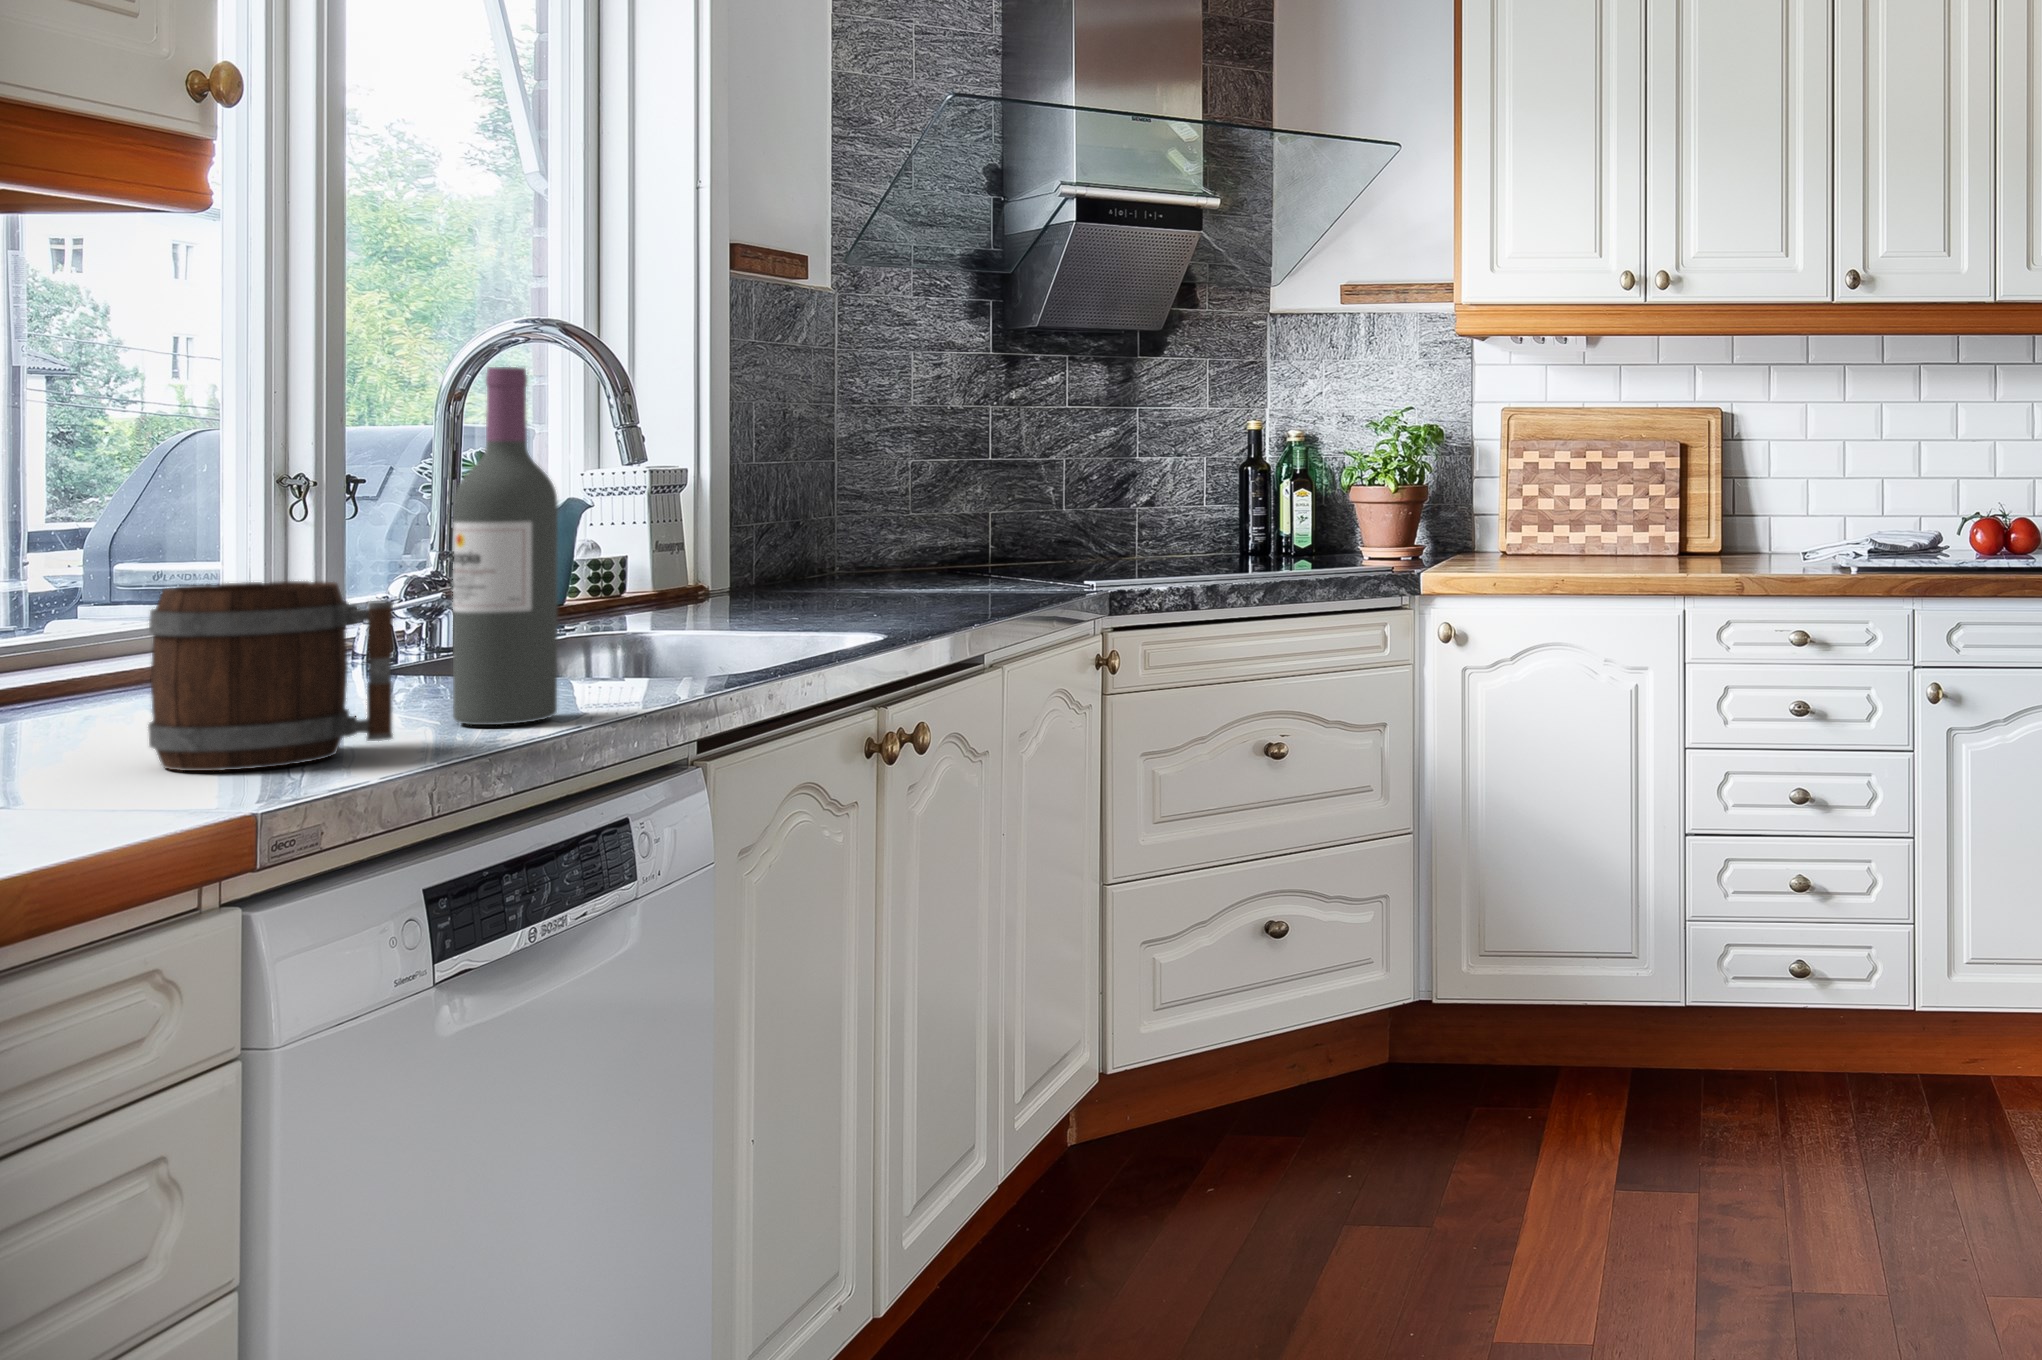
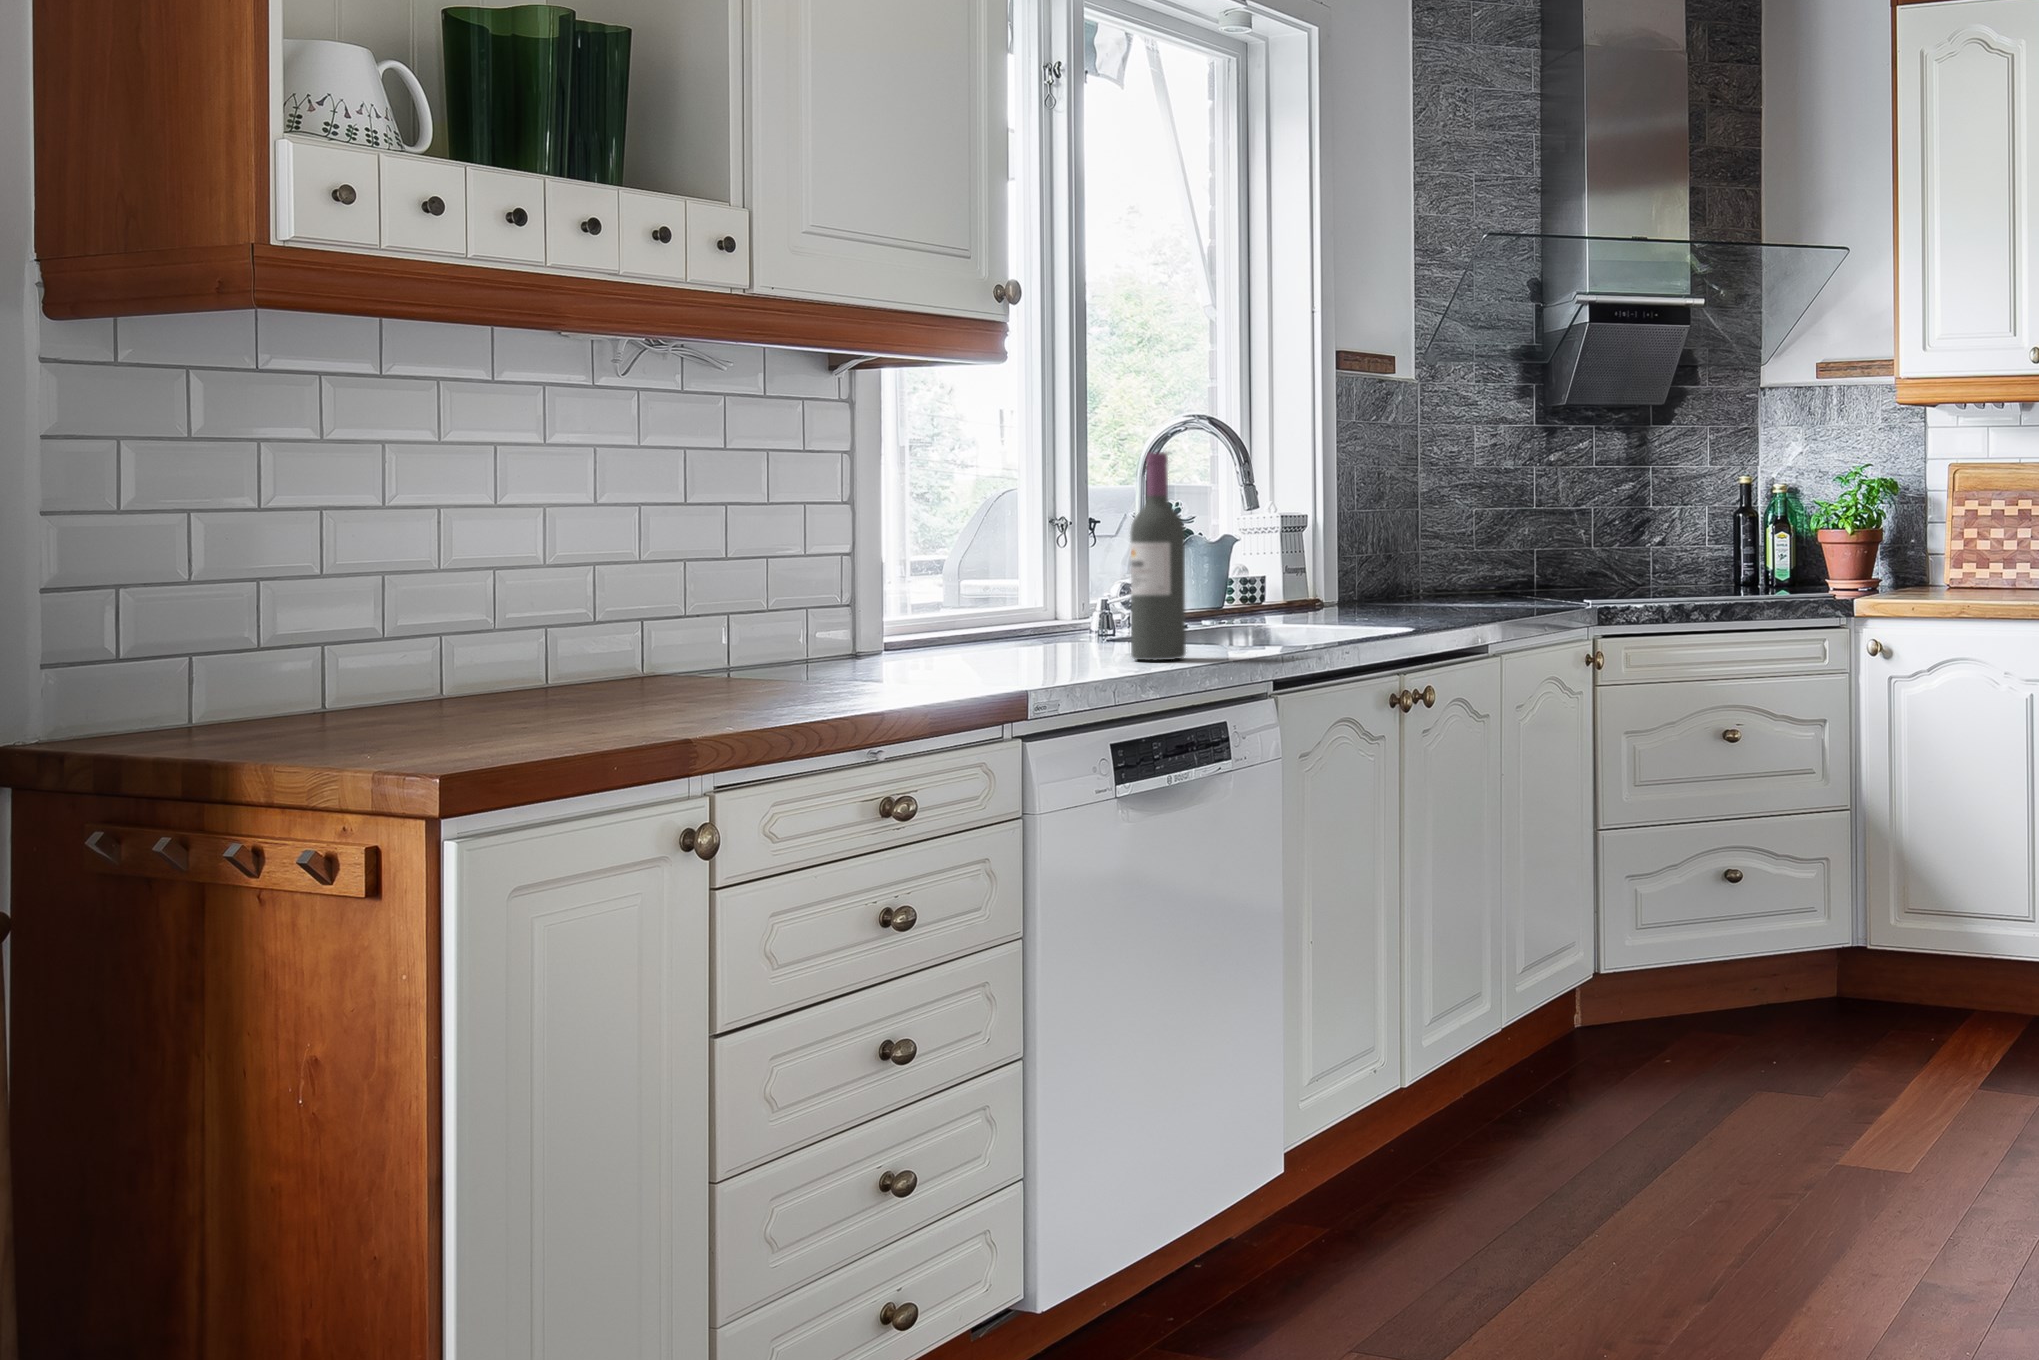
mug: present [148,581,393,771] -> none [982,574,1096,673]

